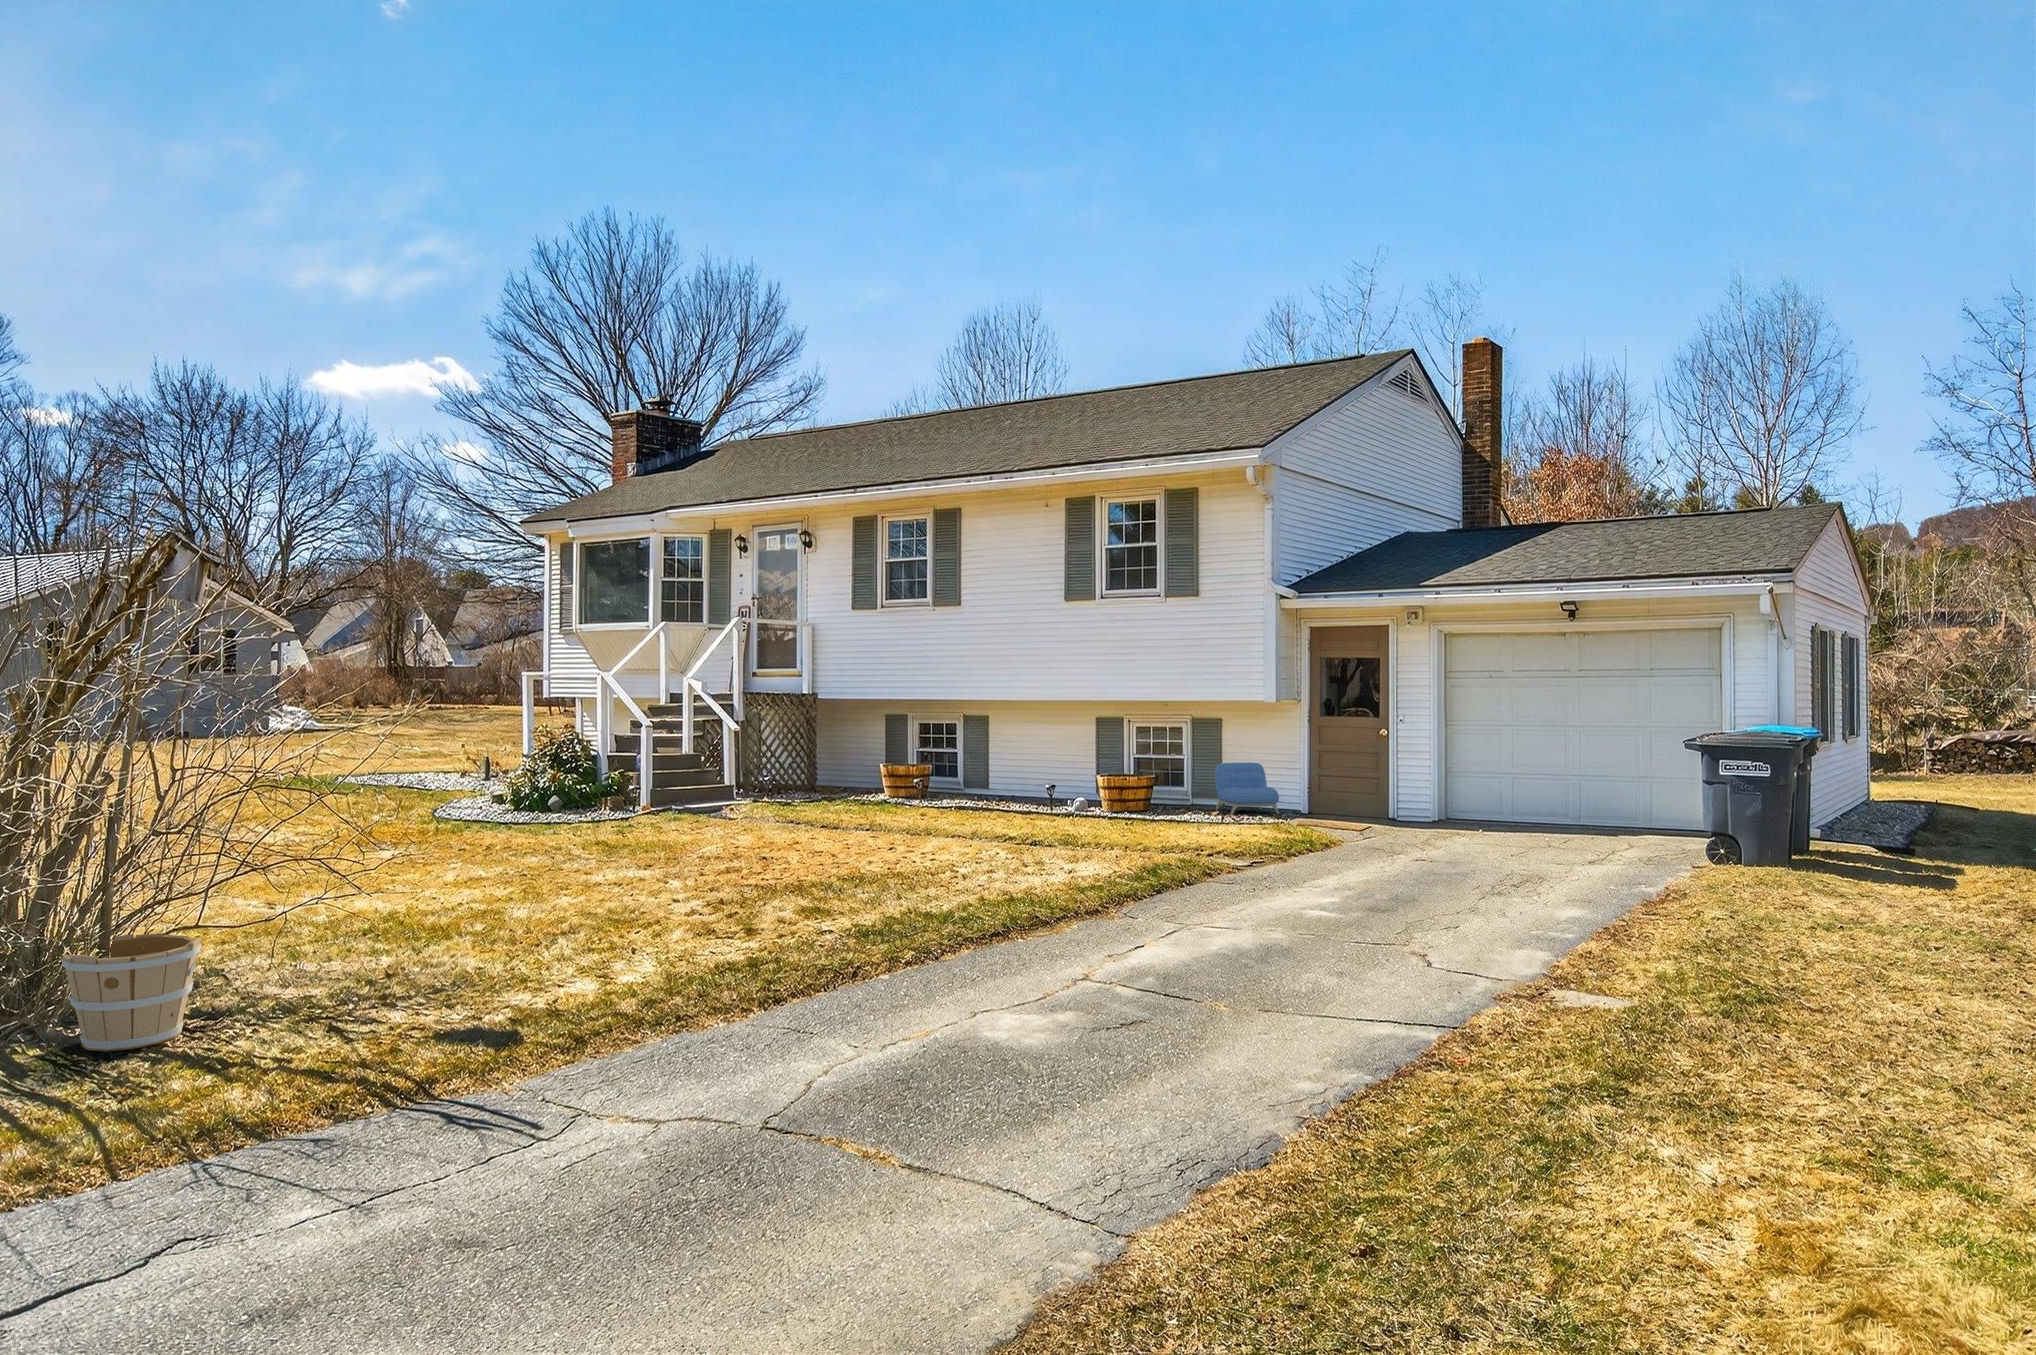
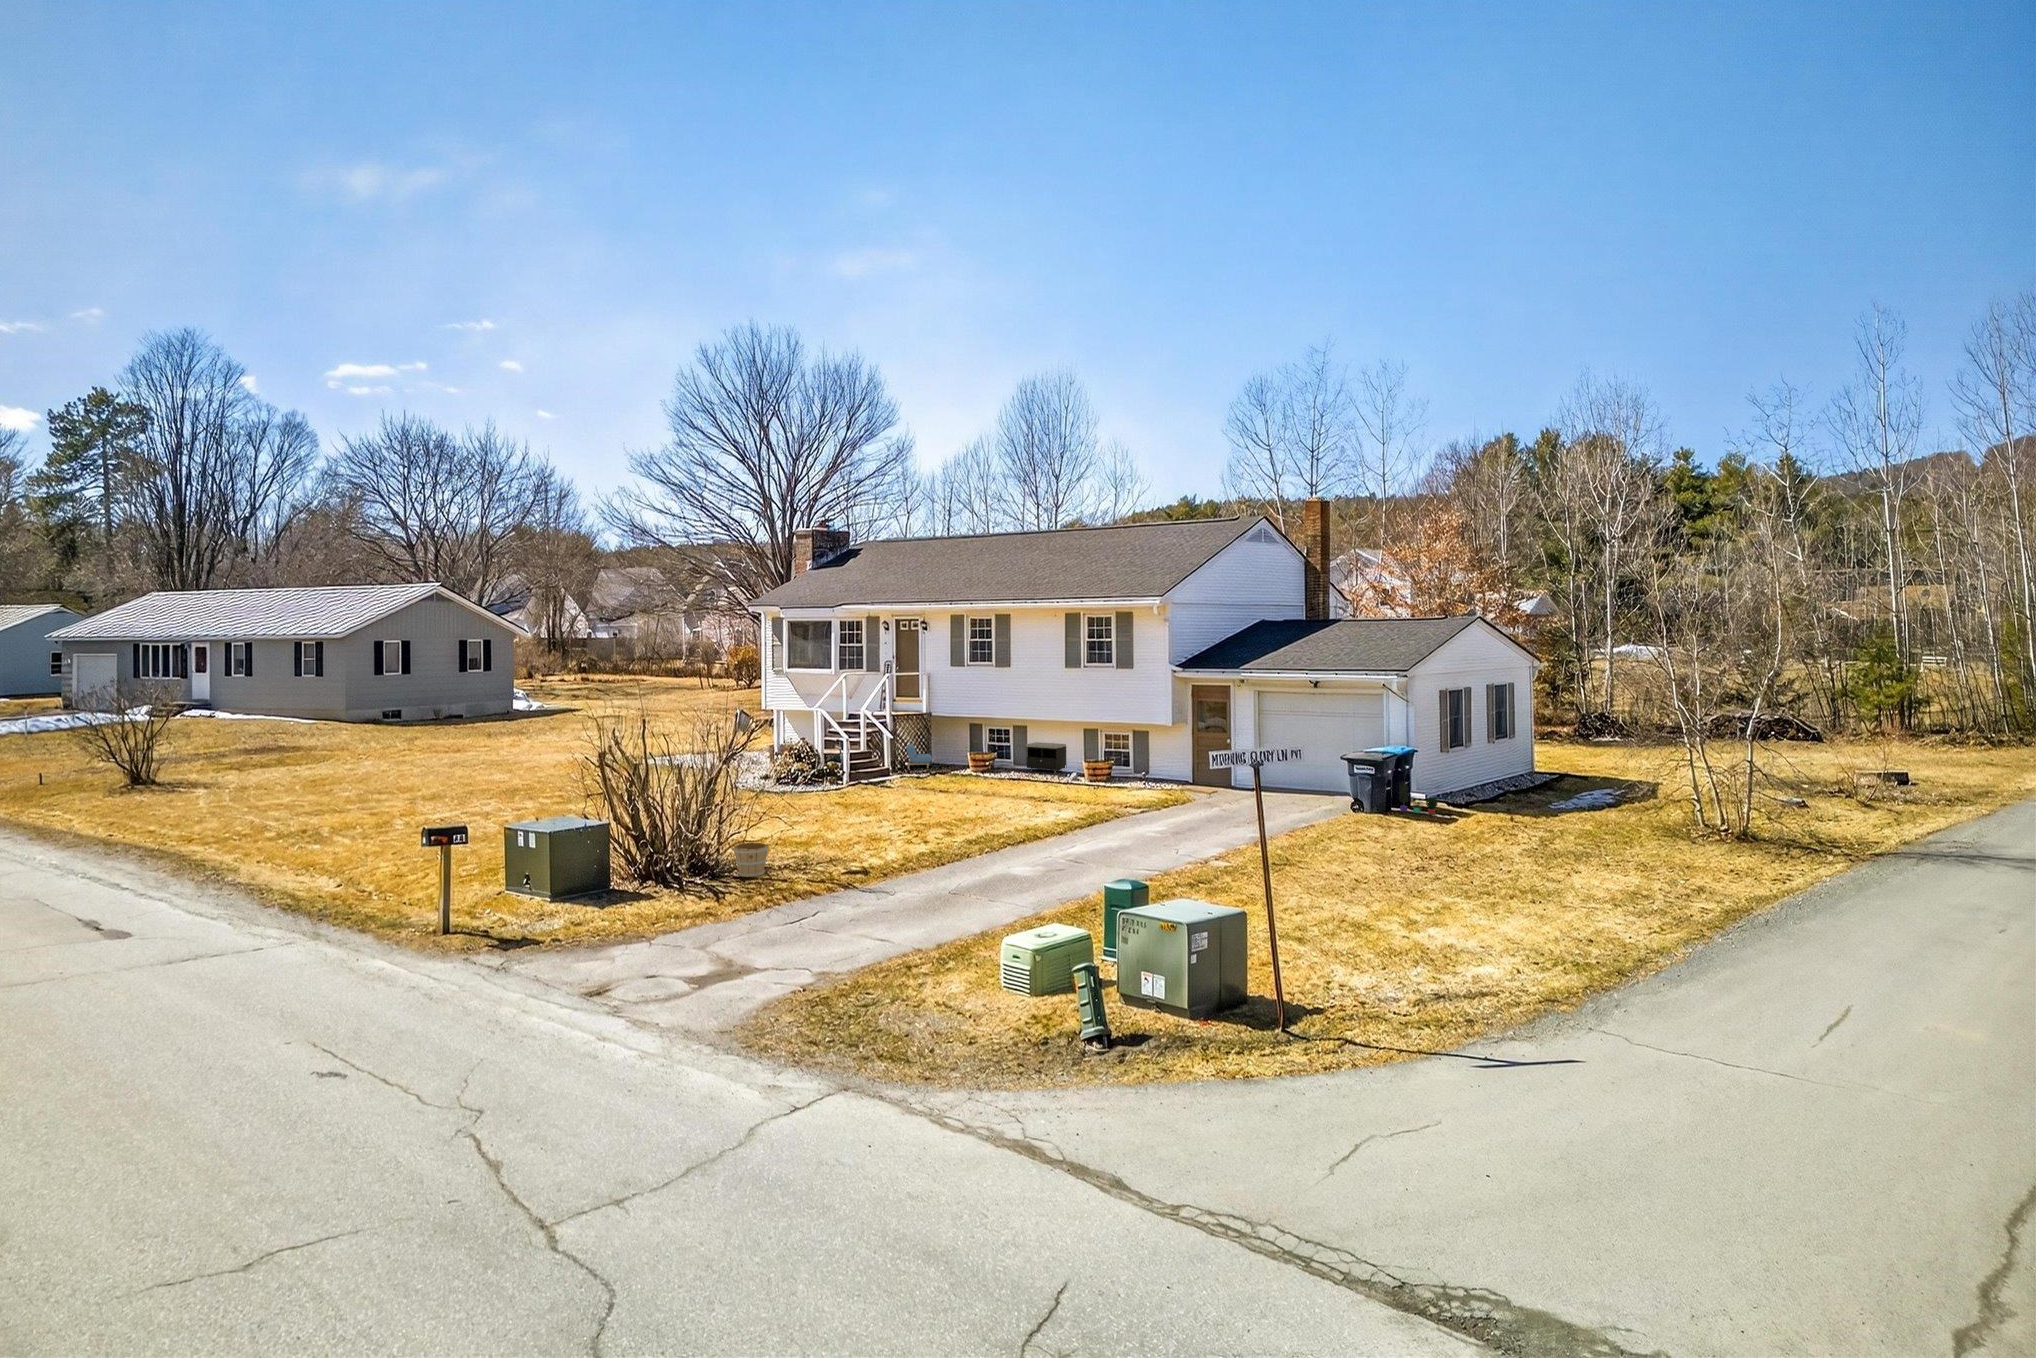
storage bench: none [989,744,1063,798] -> present [1026,742,1066,772]
armchair: present [1215,763,1279,815] -> present [906,744,932,768]
potted plant: none [1805,799,1912,872] -> present [1399,782,1438,815]

